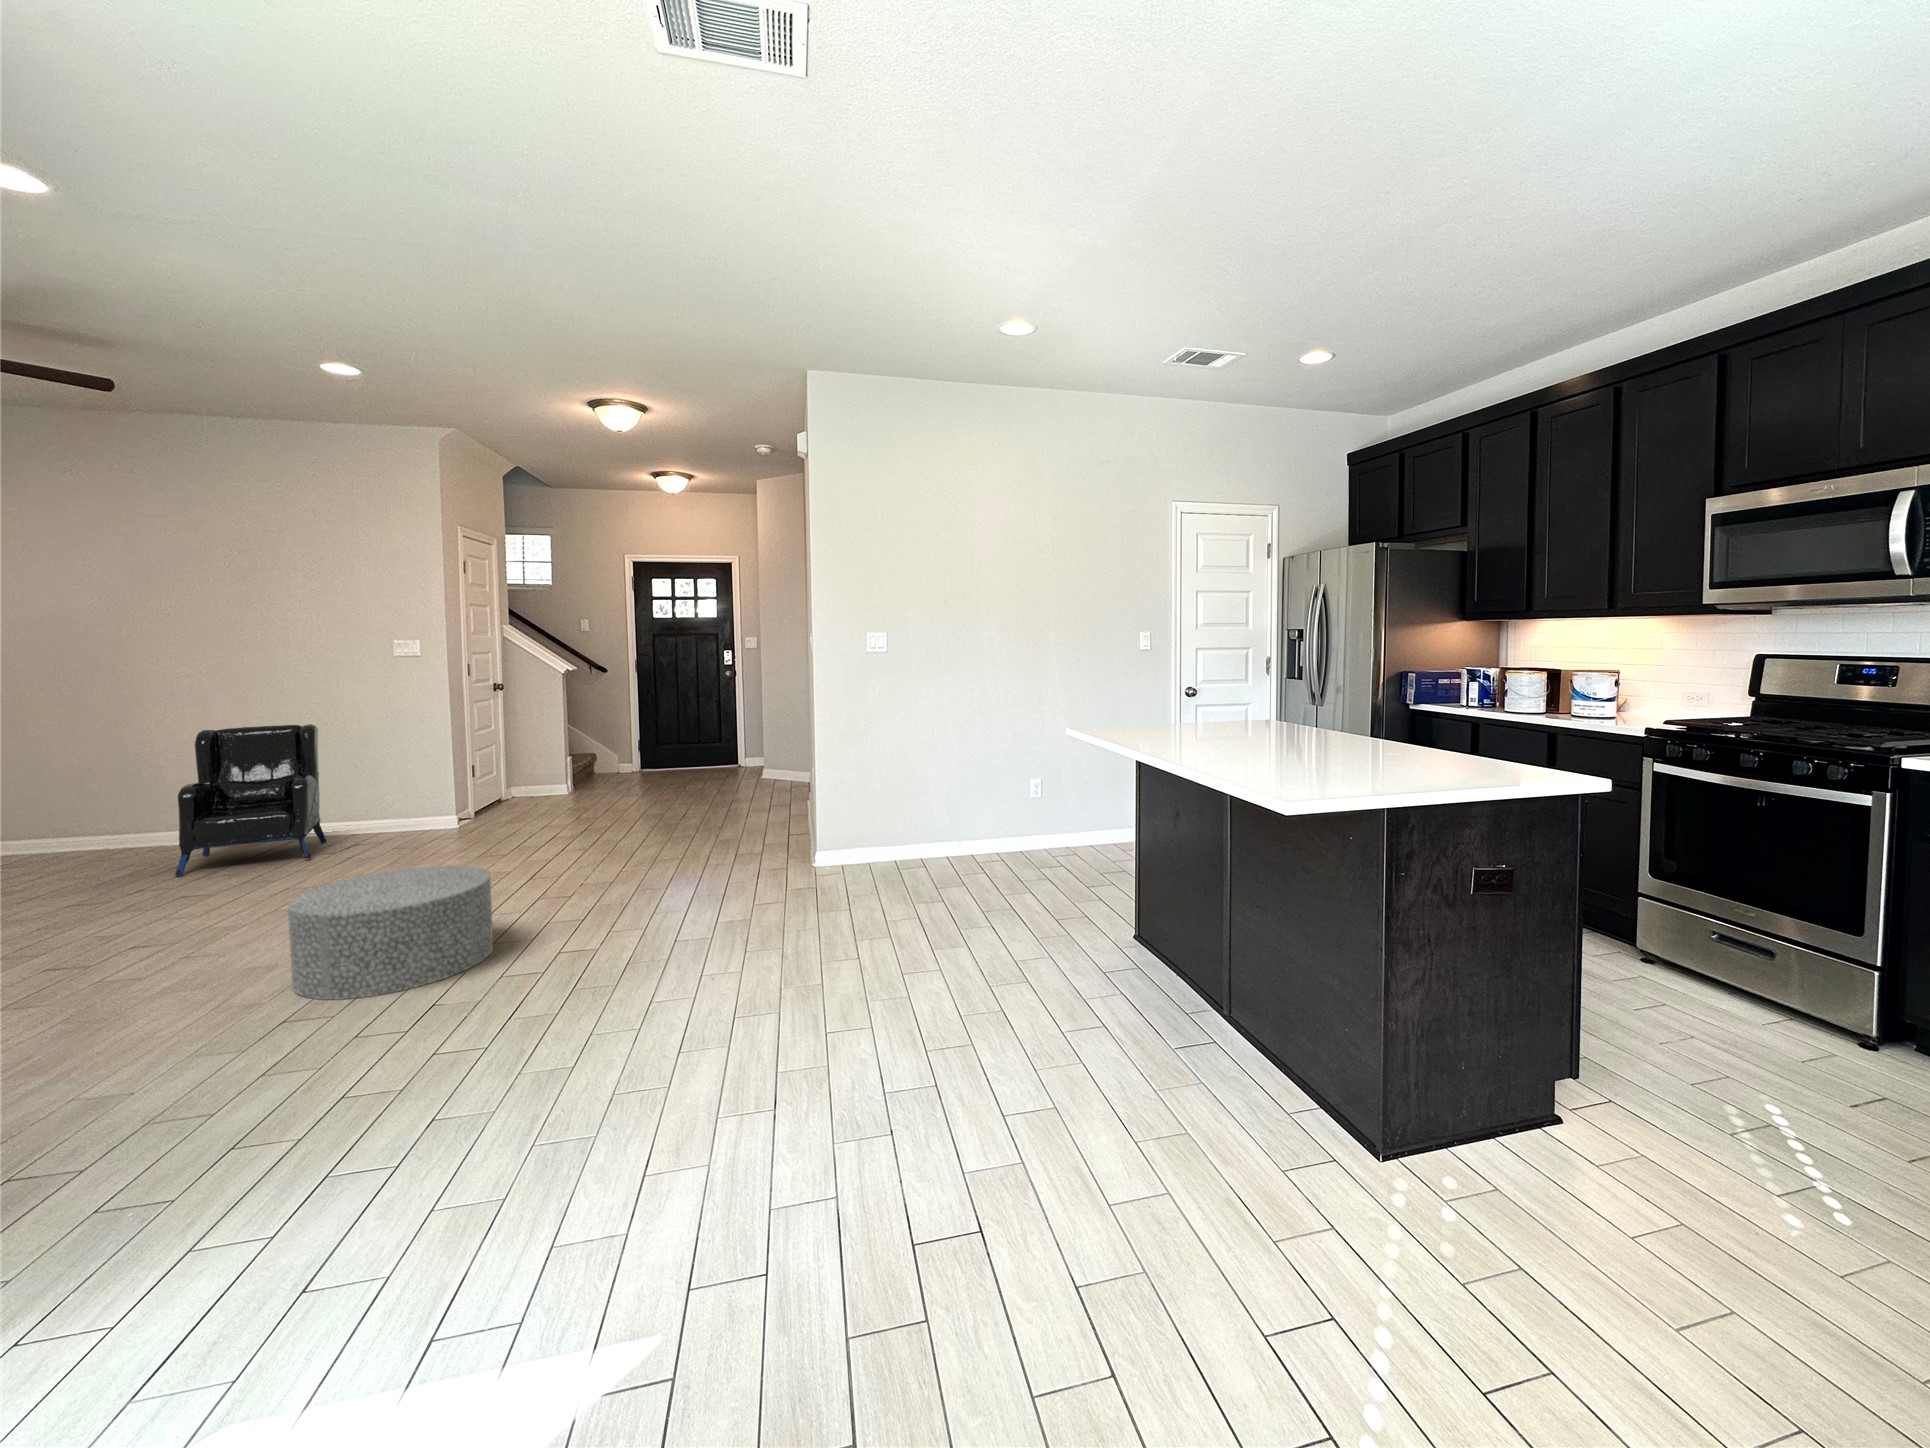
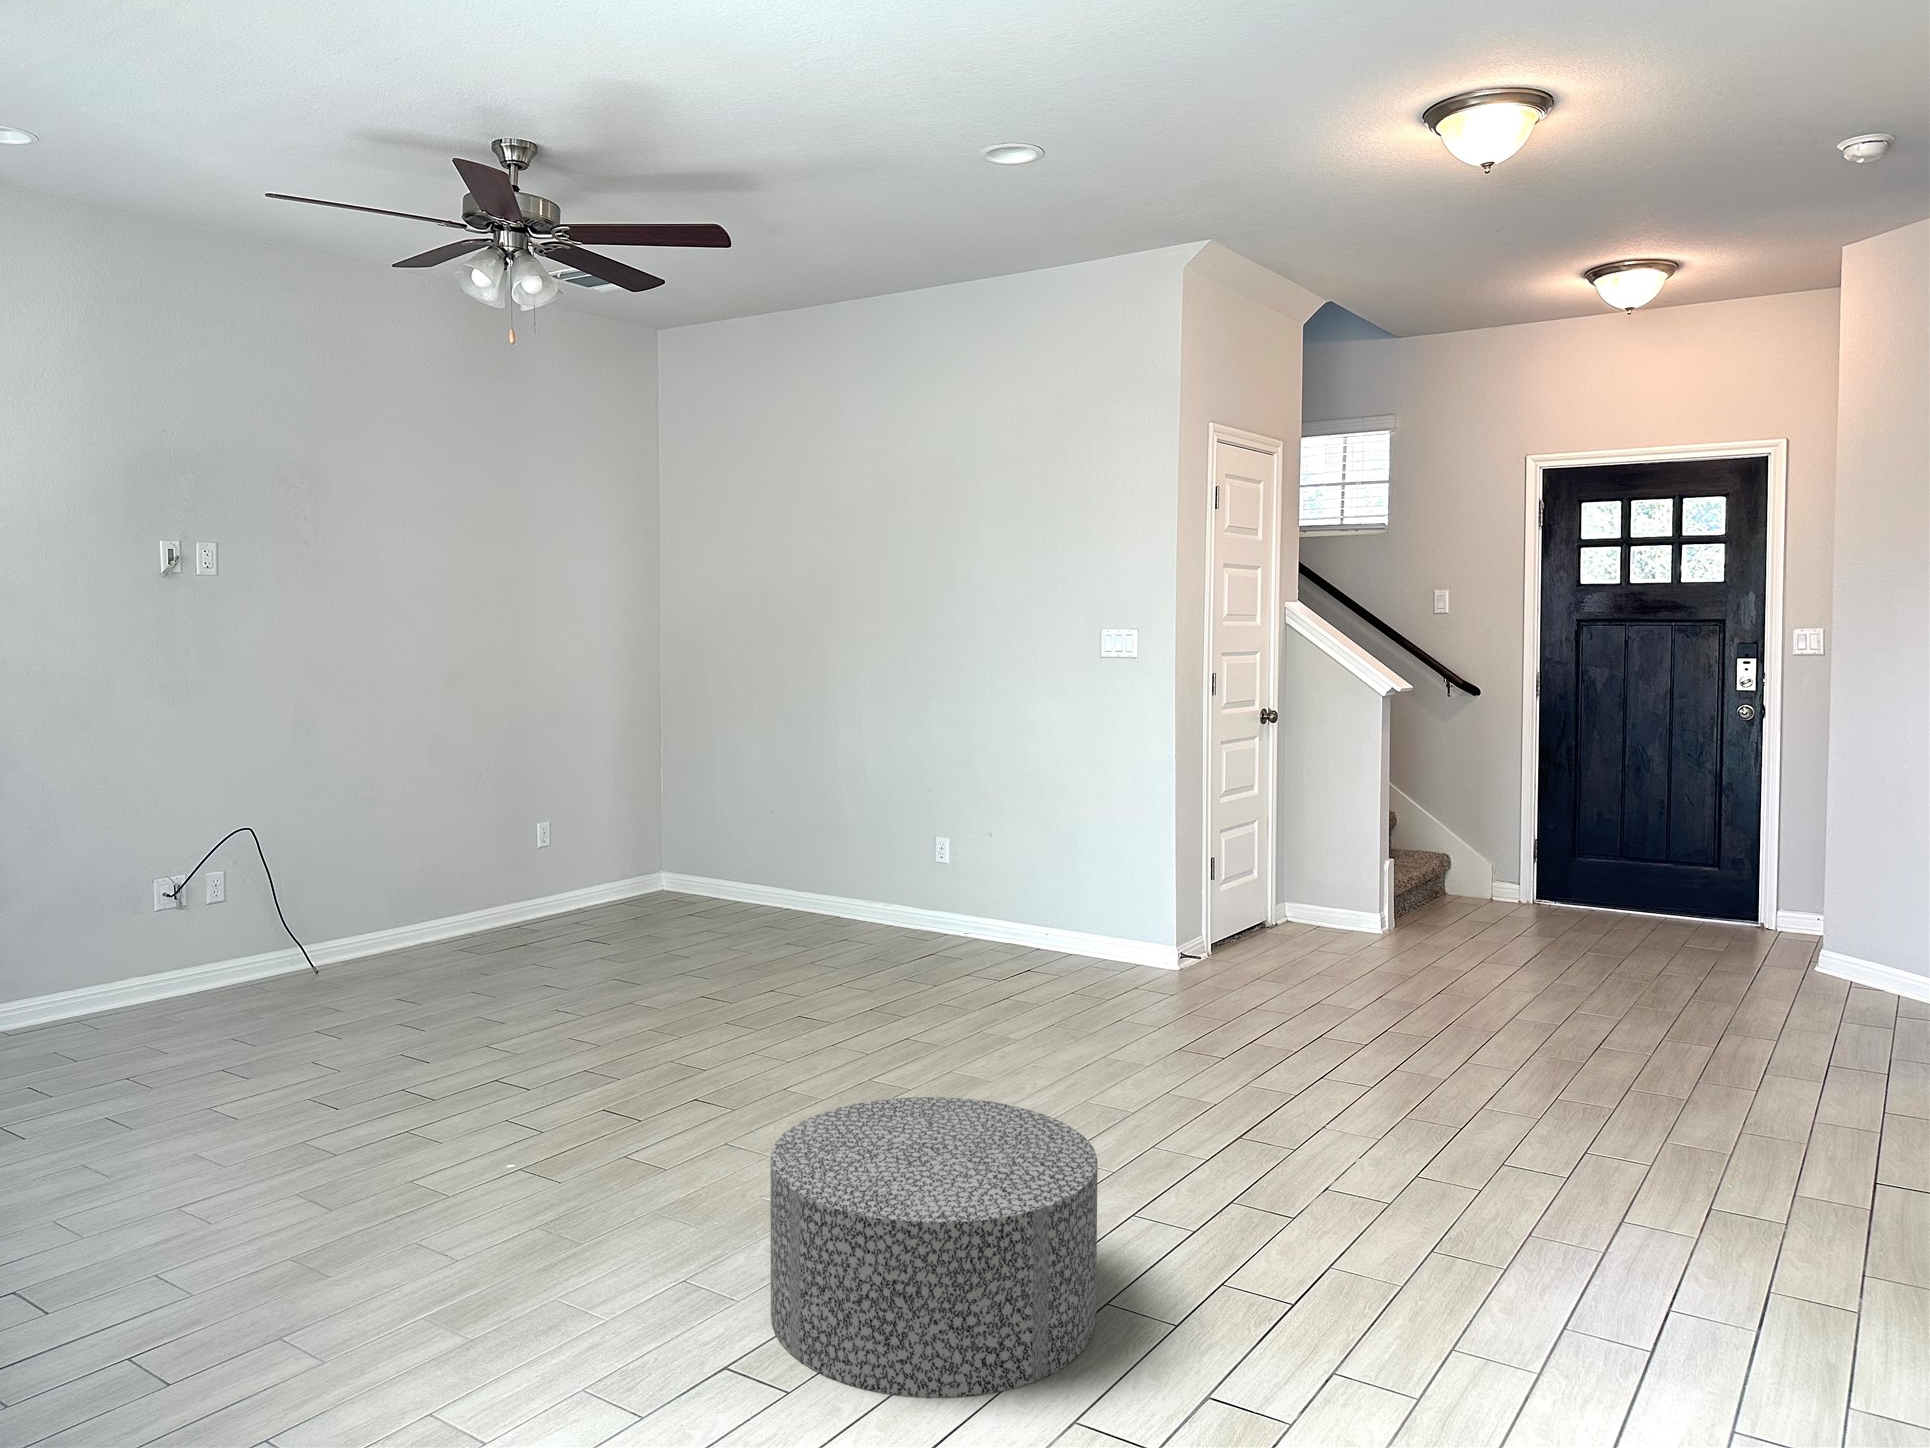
armchair: present [175,724,327,876] -> none [815,760,1002,988]

